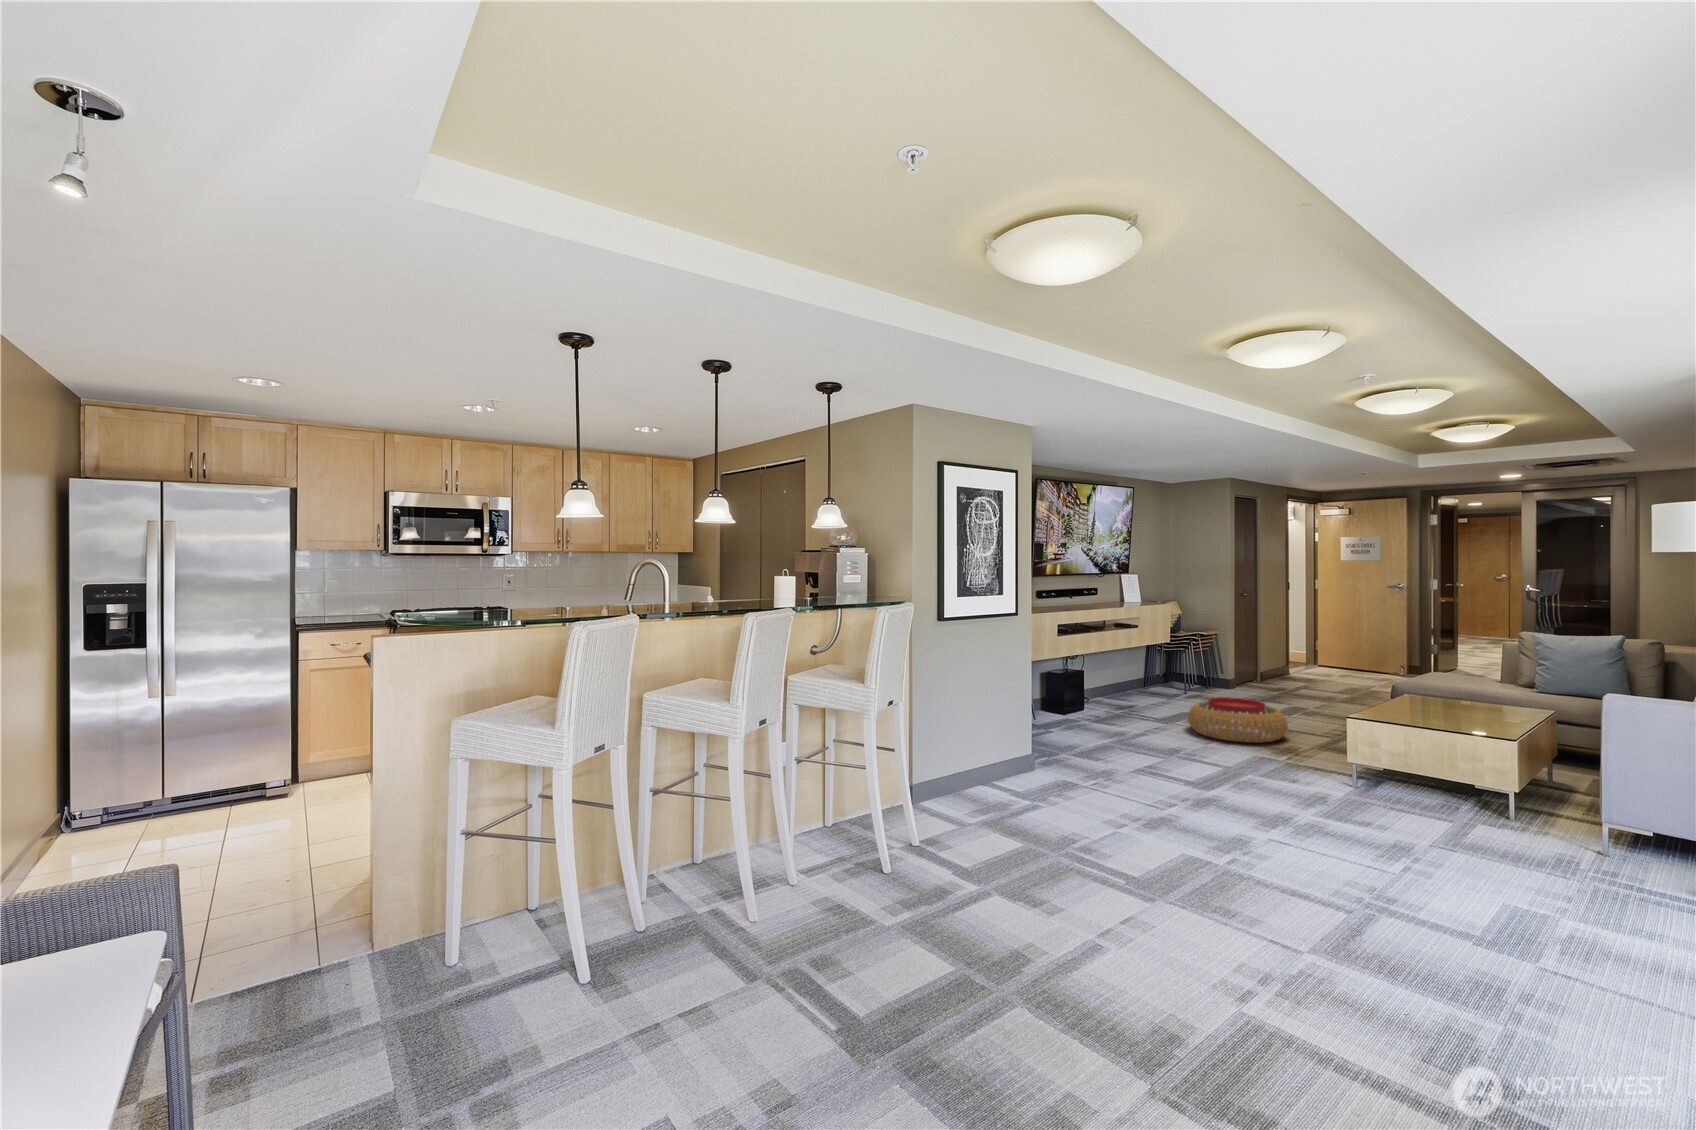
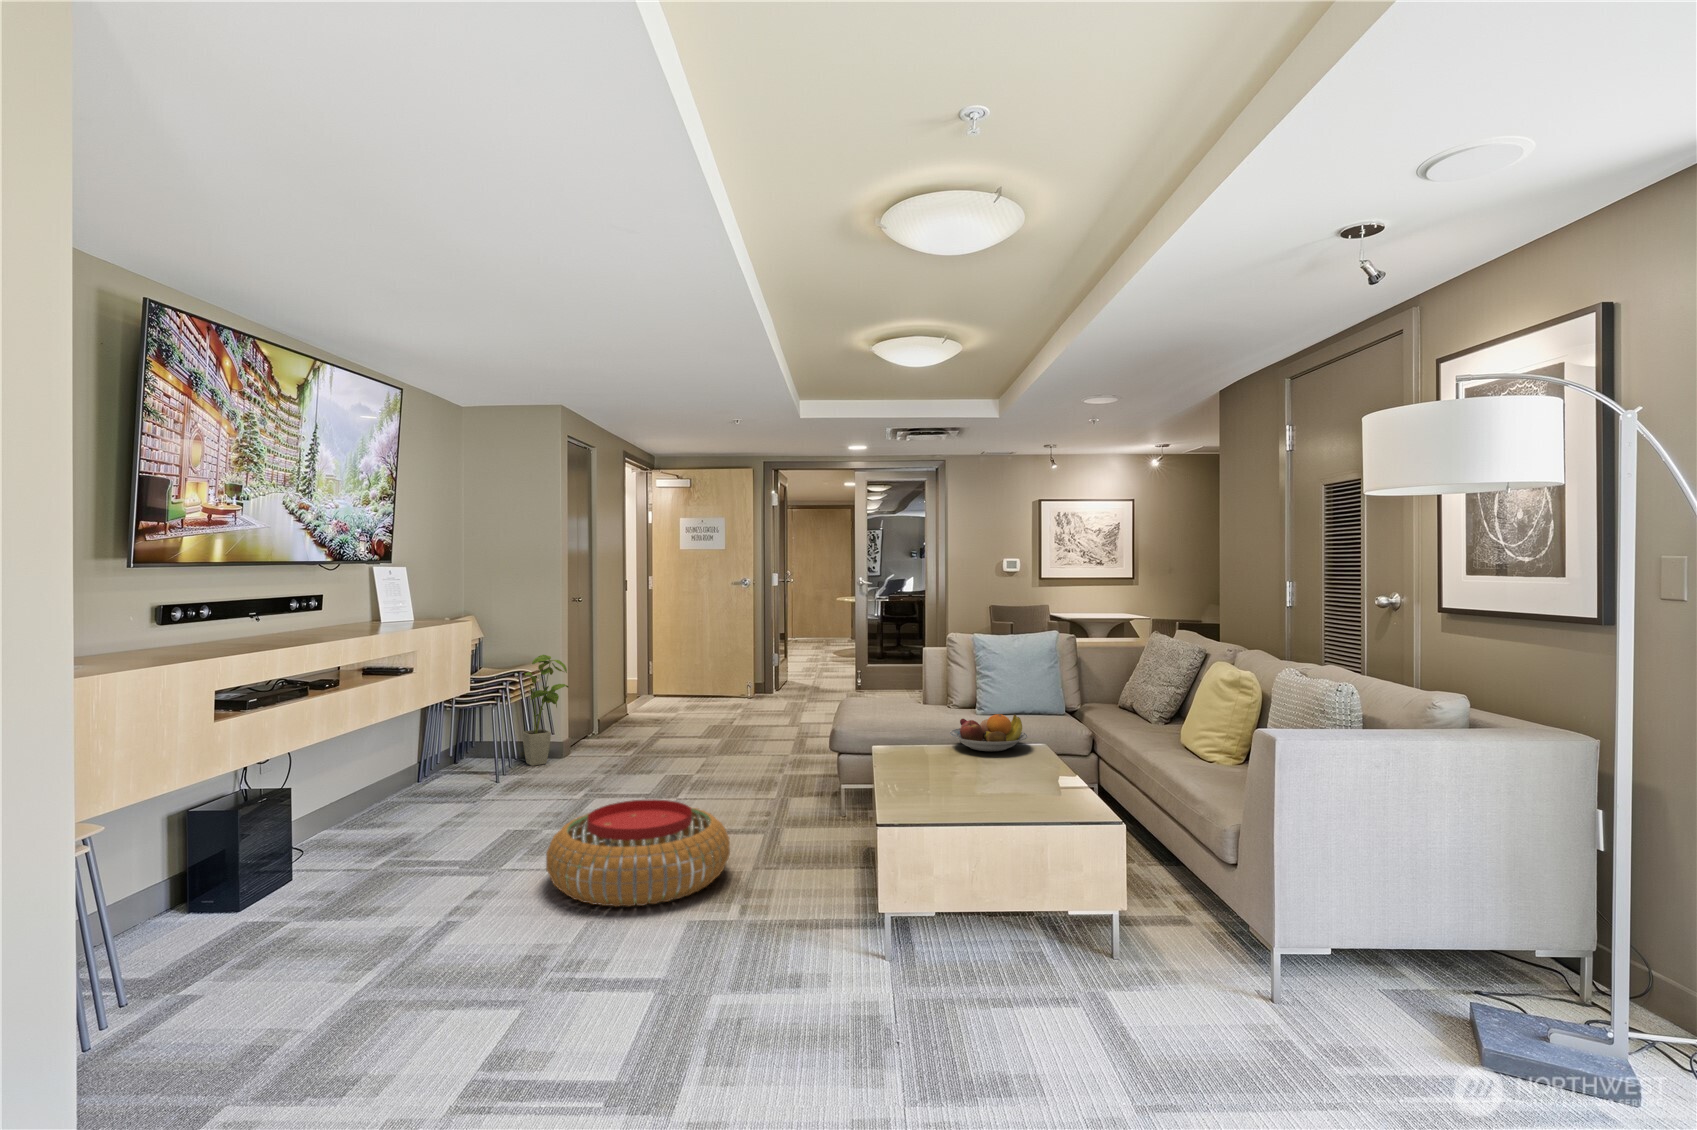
house plant: none [1196,626,1232,689] -> present [522,655,569,766]
fruit bowl: none [1459,680,1528,704] -> present [949,714,1028,751]

